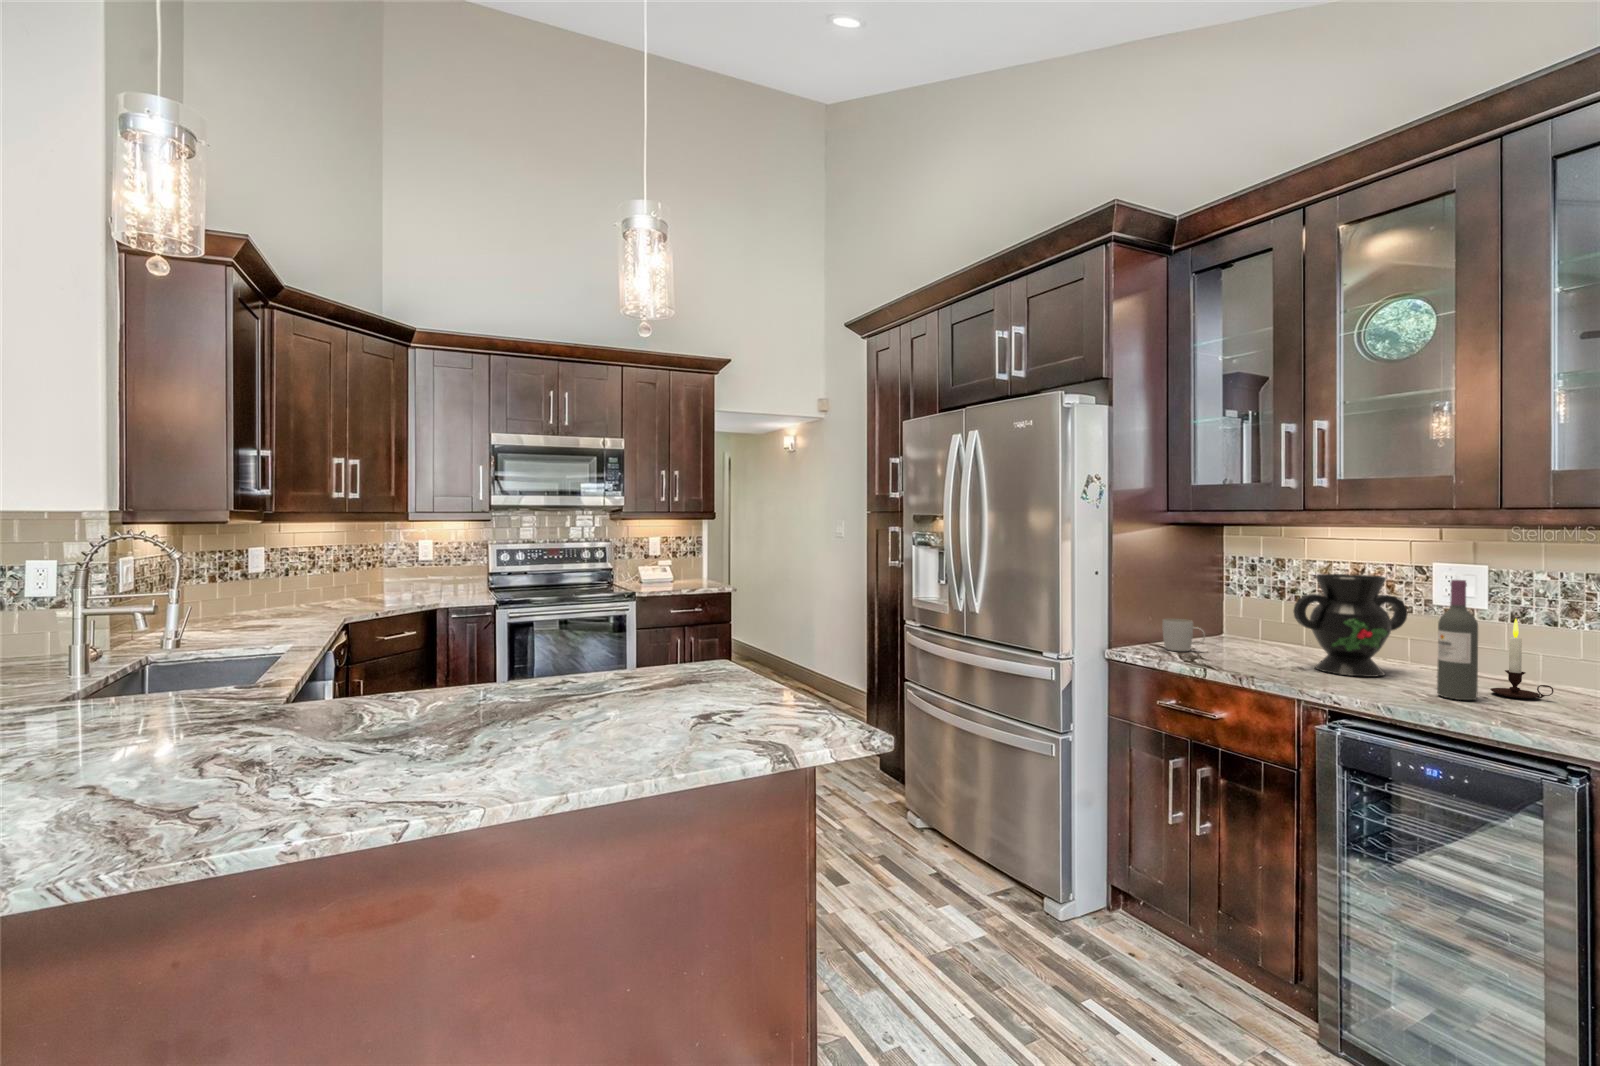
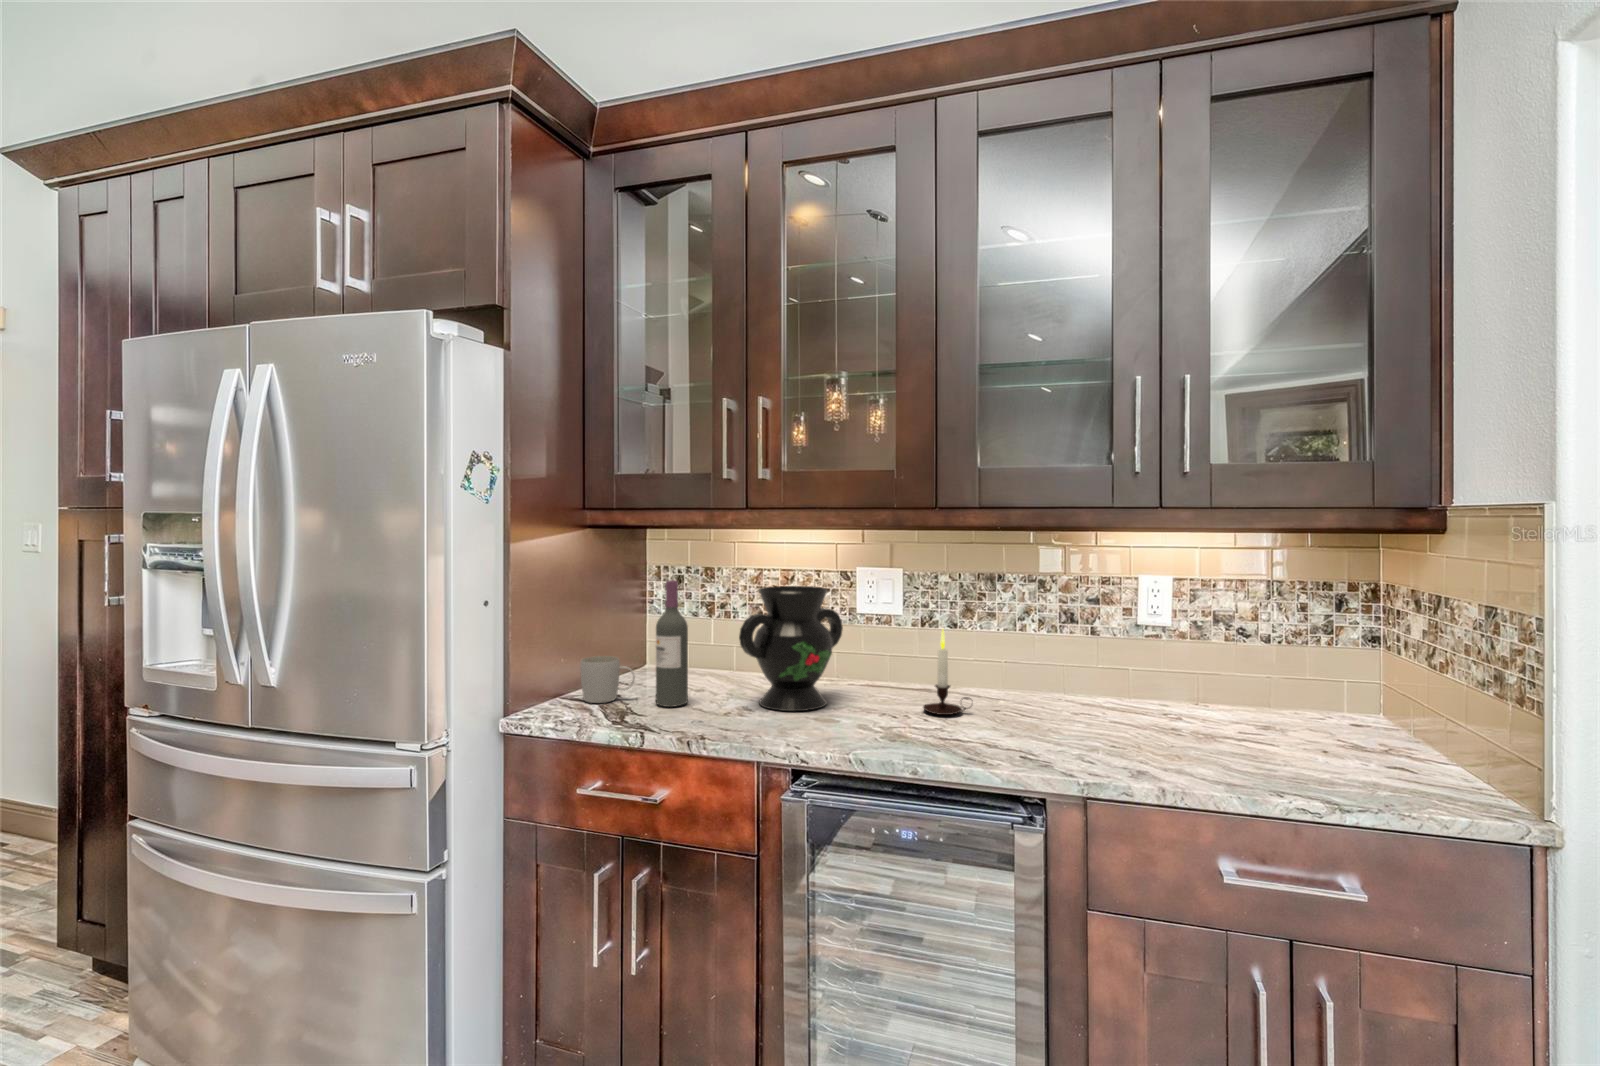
wine bottle: present [1437,580,1478,700] -> present [656,580,688,707]

